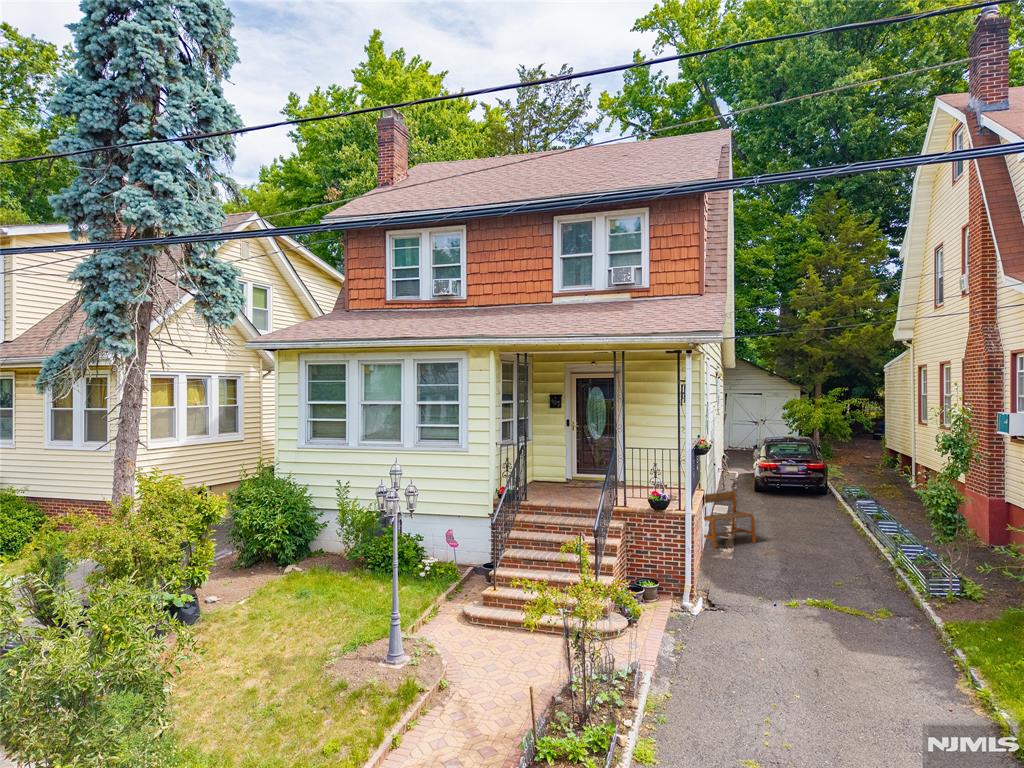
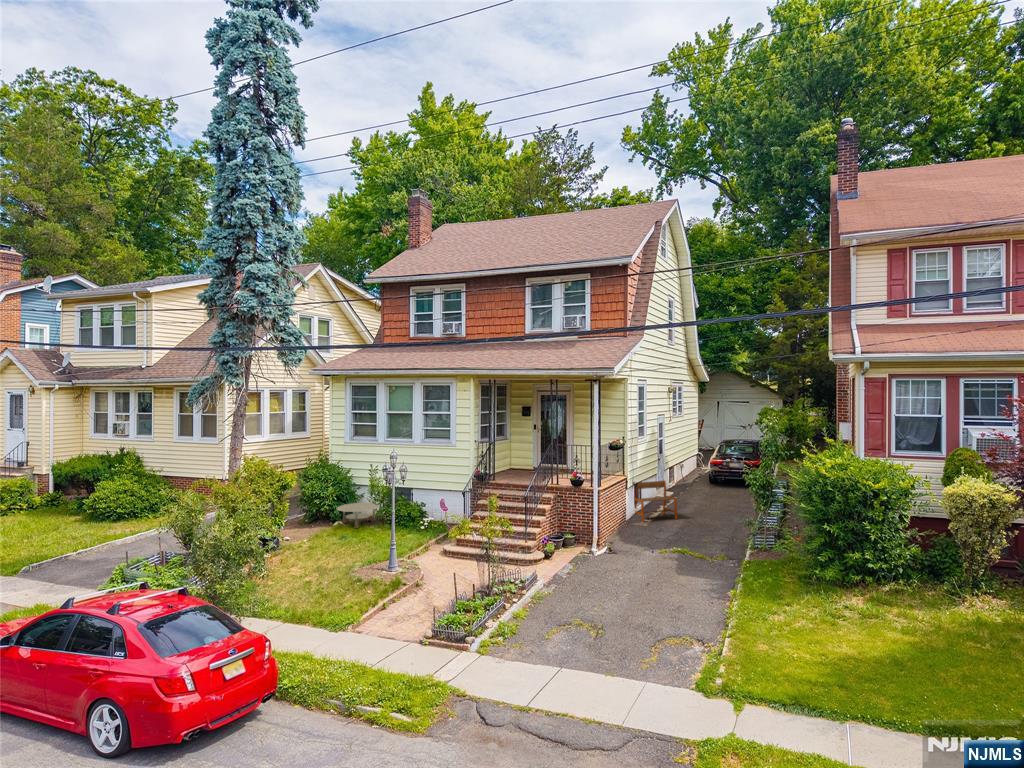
round table: none [289,535,353,576] -> present [337,503,379,528]

